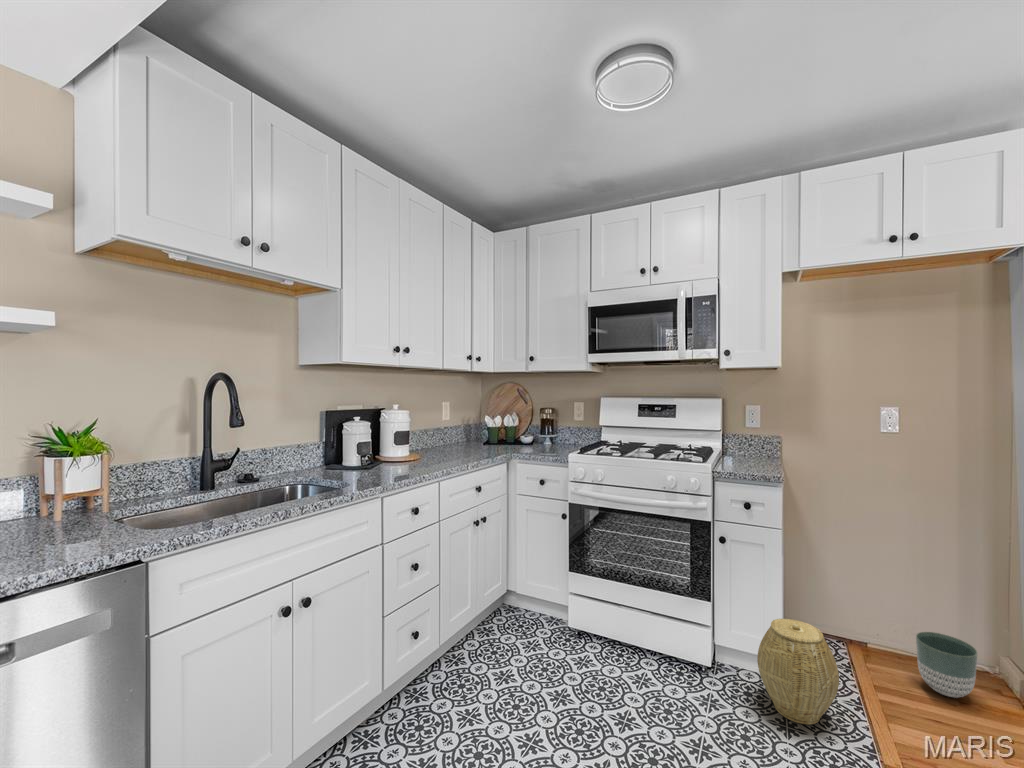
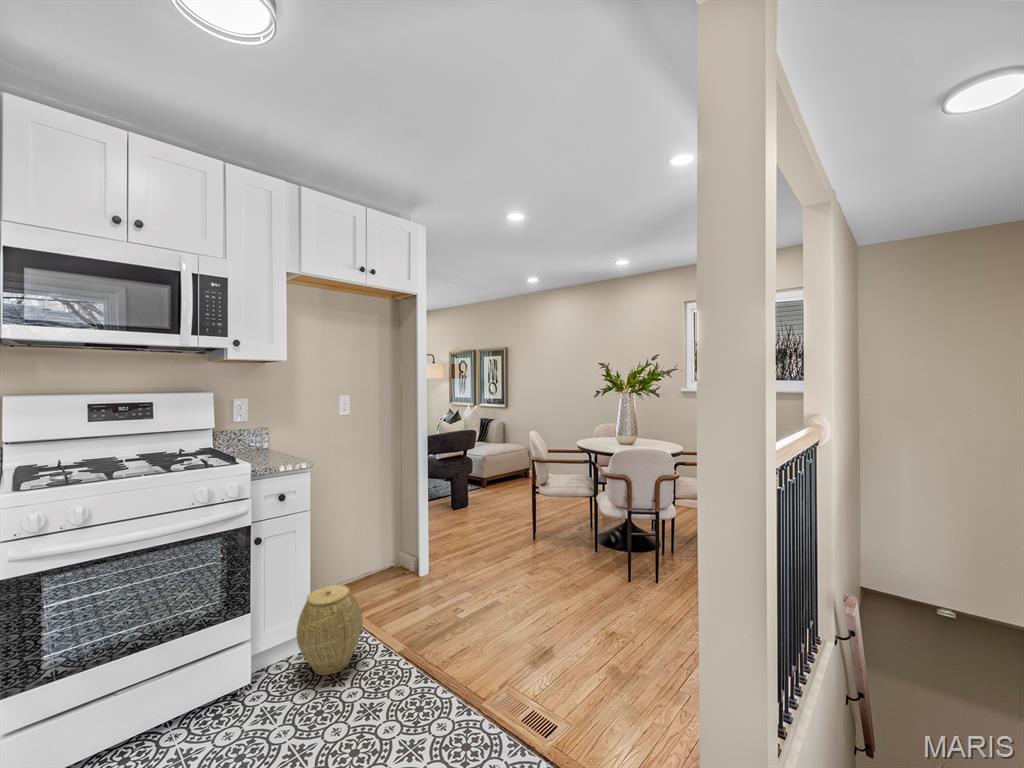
planter: present [916,632,977,698] -> none [369,550,401,592]

